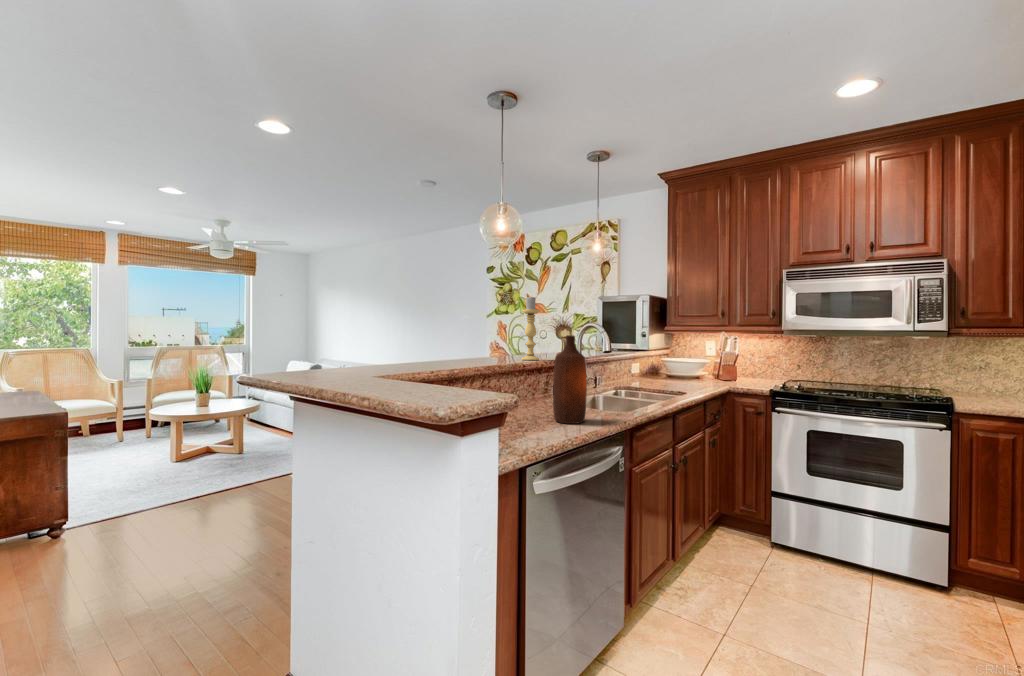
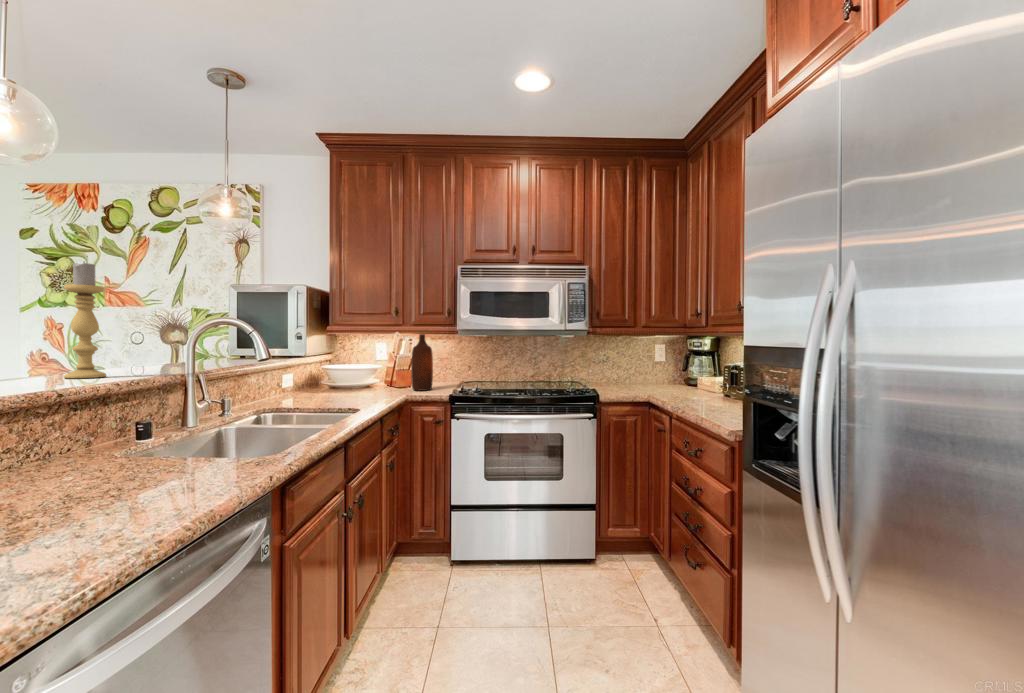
bottle: present [553,336,587,424] -> present [411,334,433,391]

